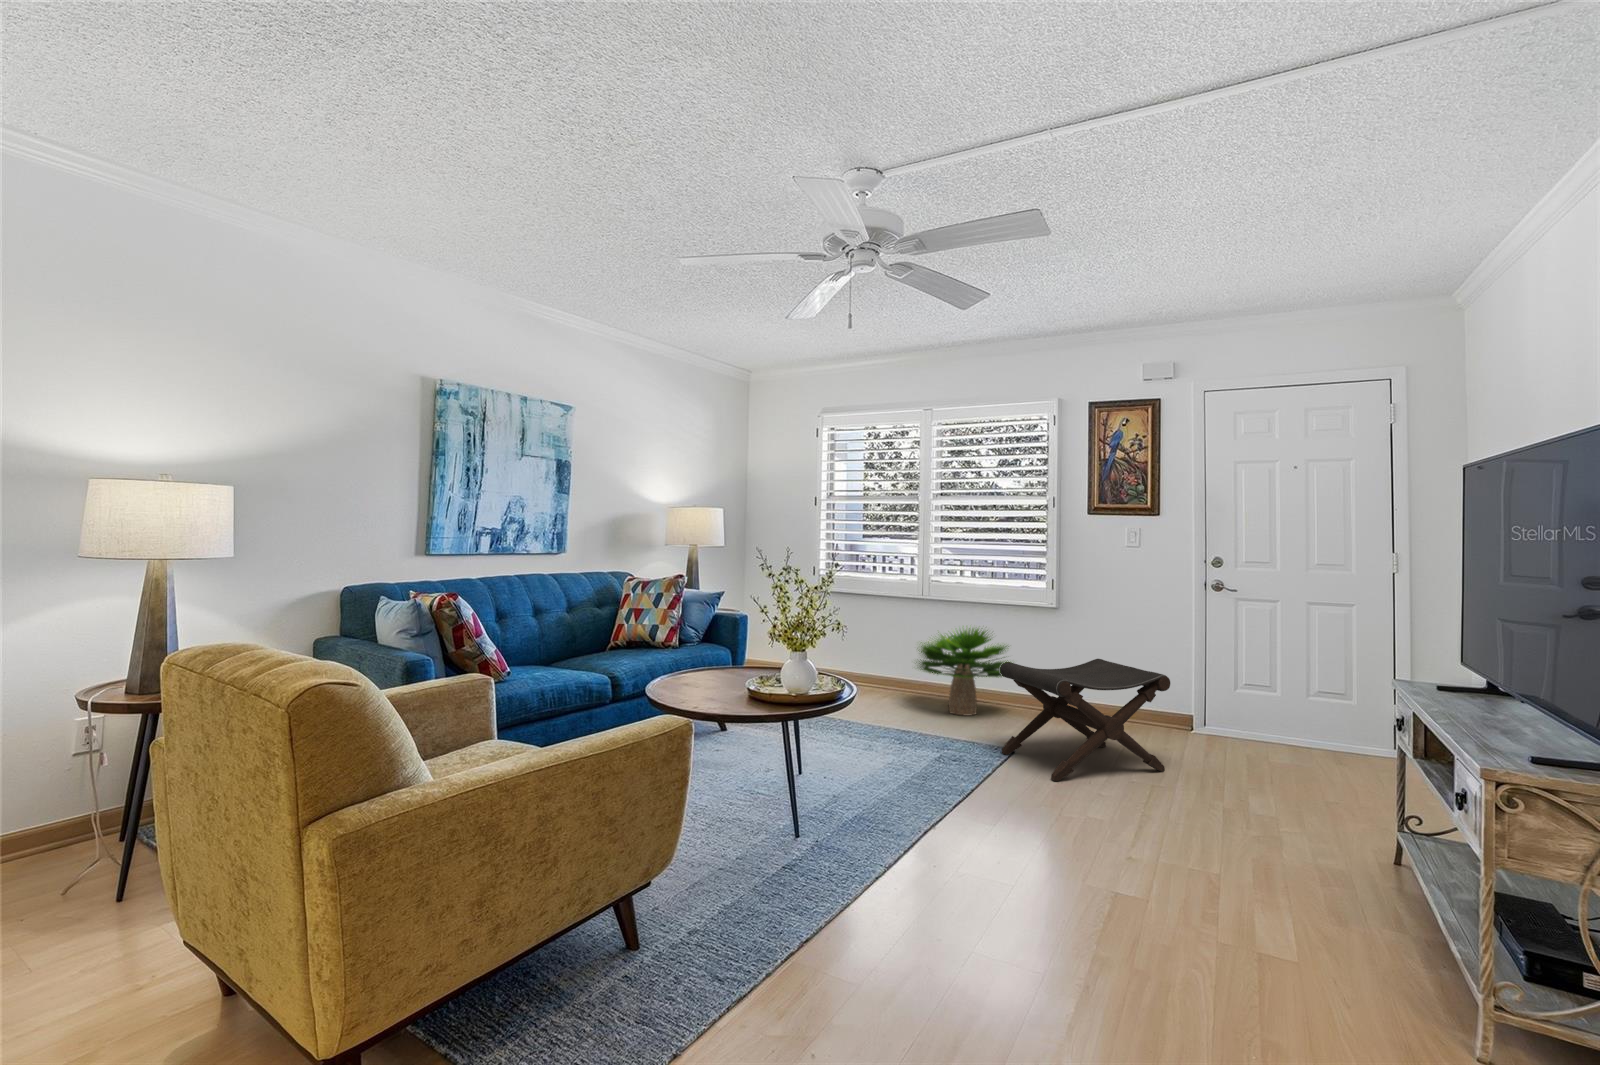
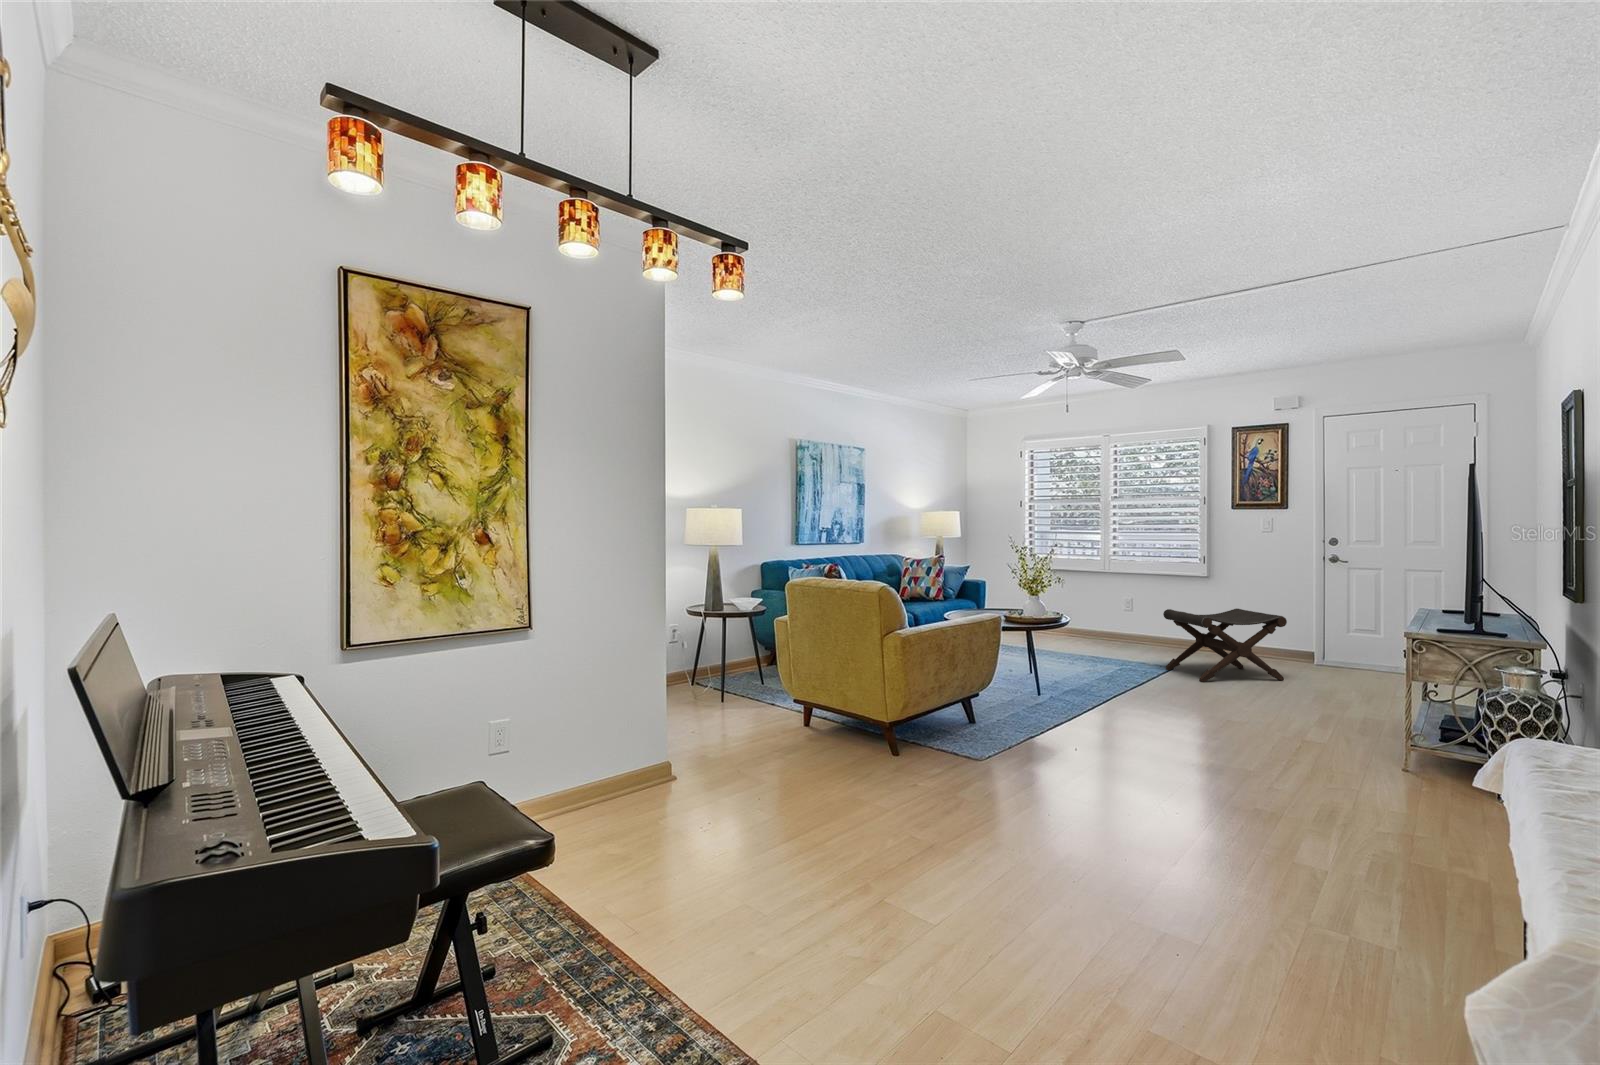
potted plant: present [916,628,1009,716] -> none [1097,588,1180,651]

